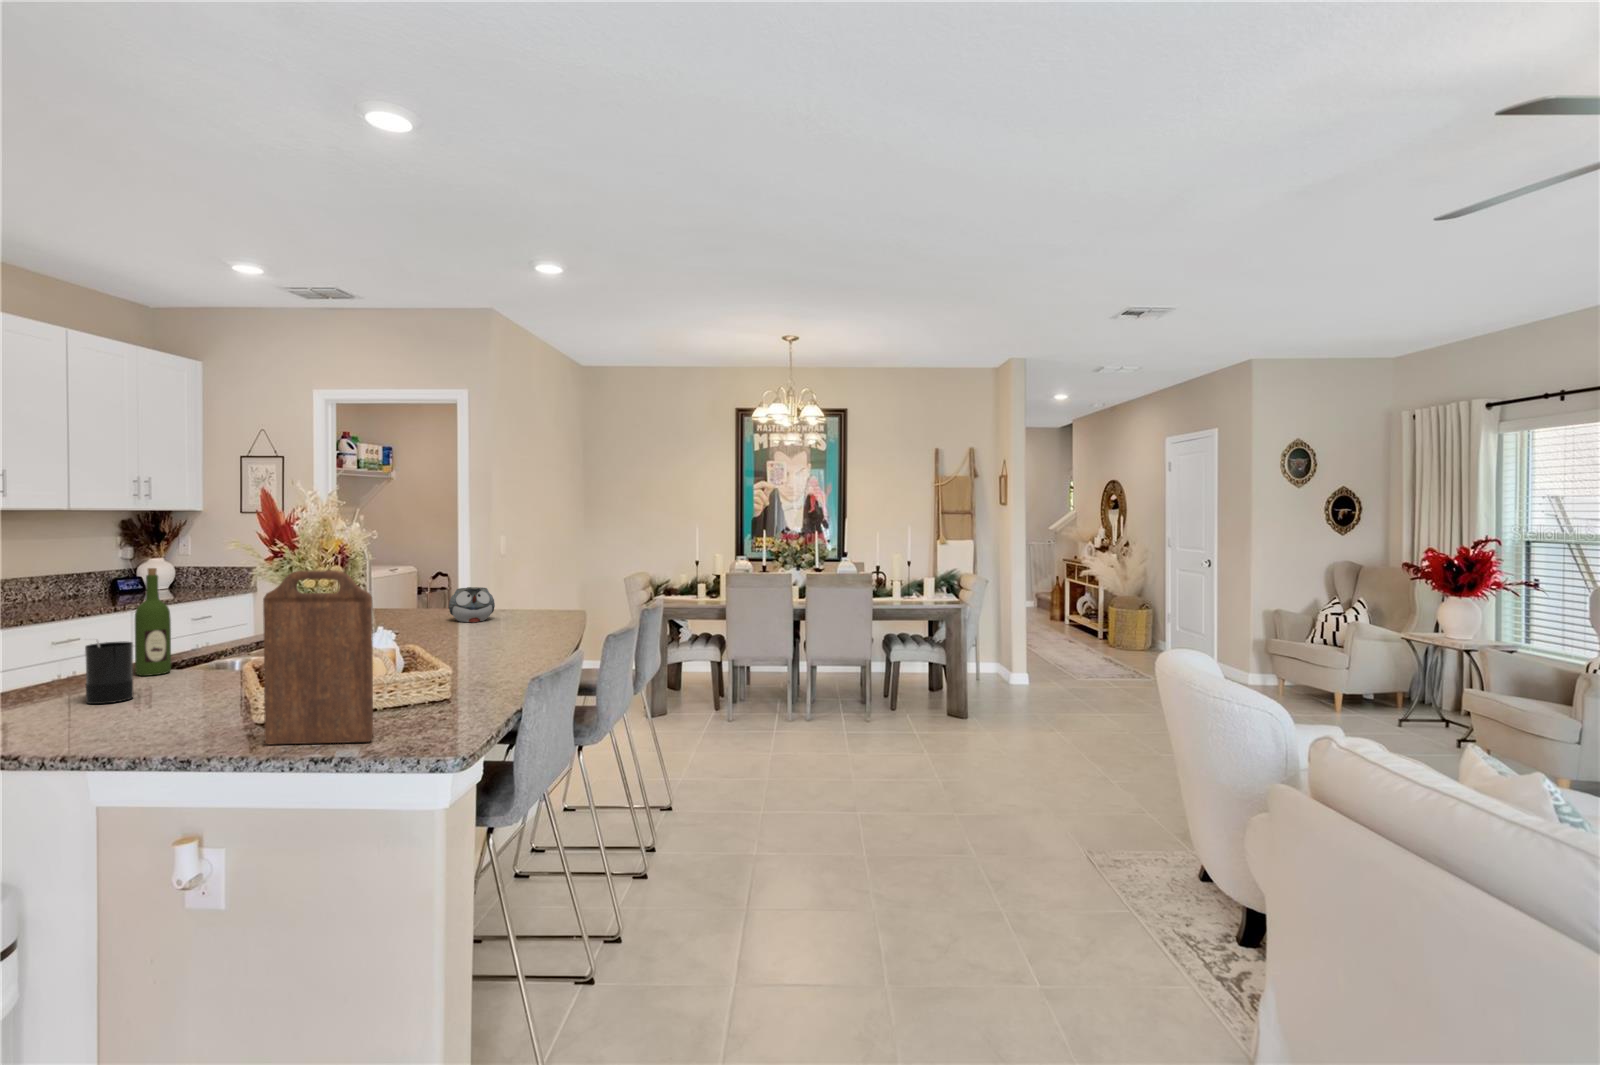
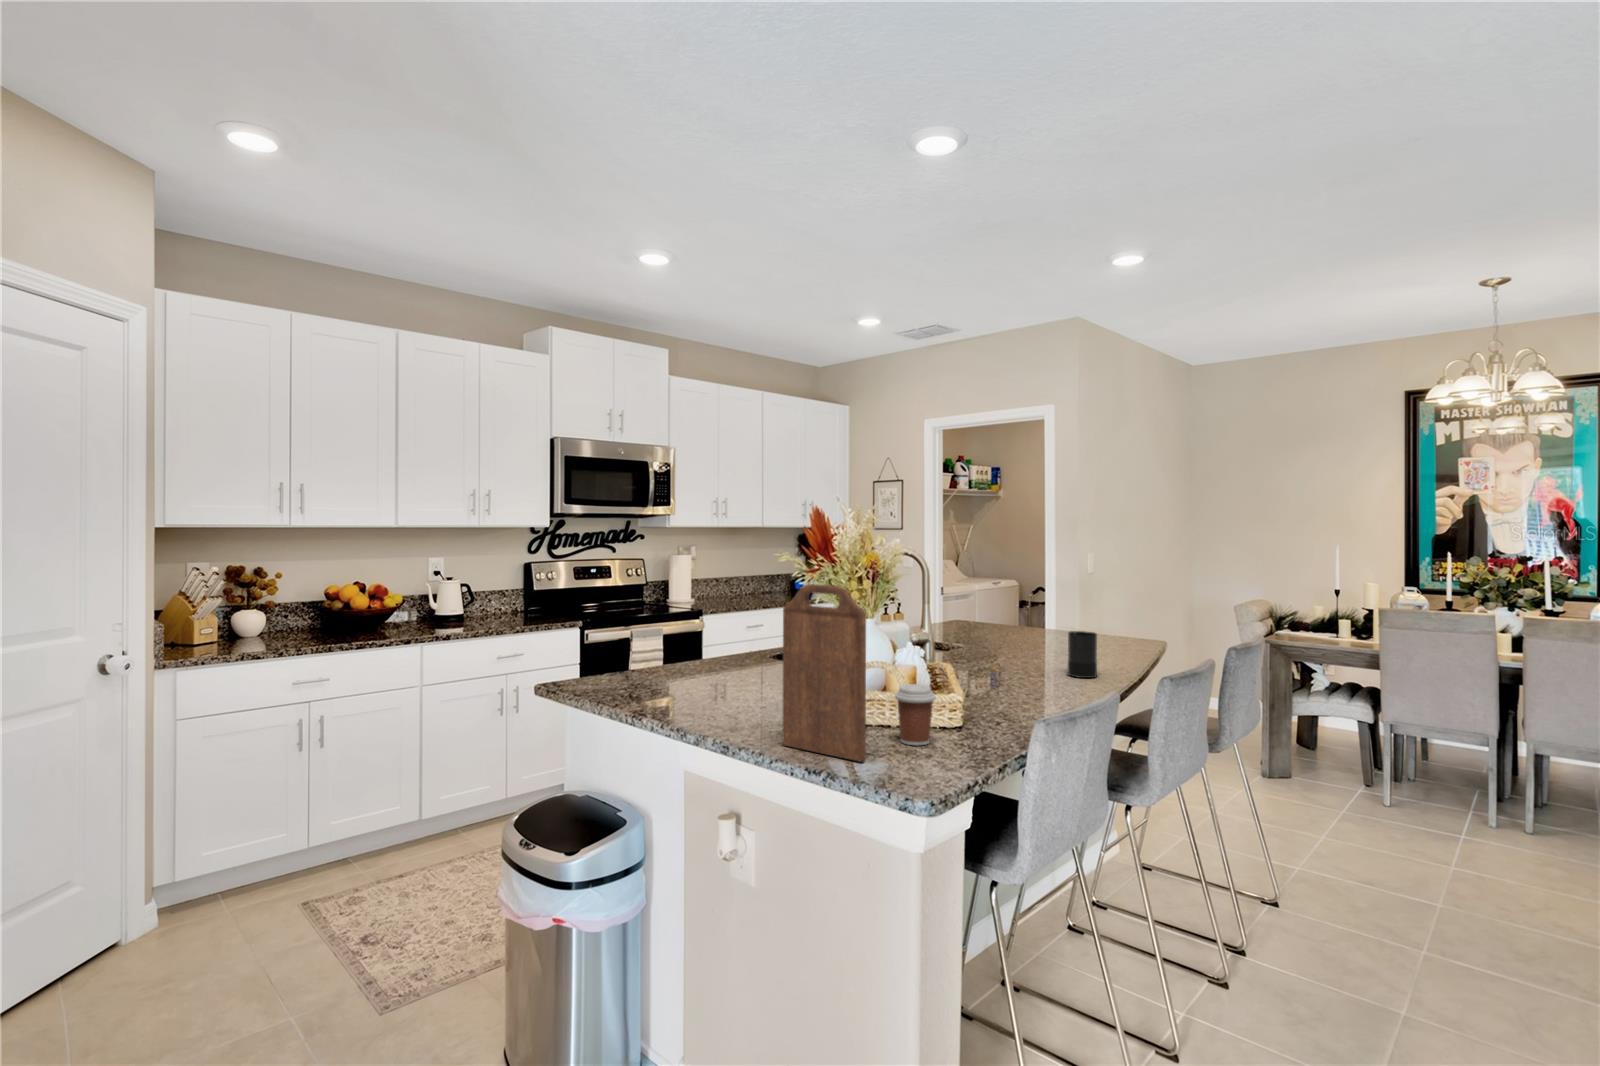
wine bottle: present [135,568,171,676] -> none [750,575,773,664]
teapot: present [449,587,495,622] -> none [1016,606,1062,643]
candle: present [85,639,133,704] -> present [1068,631,1097,678]
coffee cup: none [389,662,433,721] -> present [895,684,936,745]

